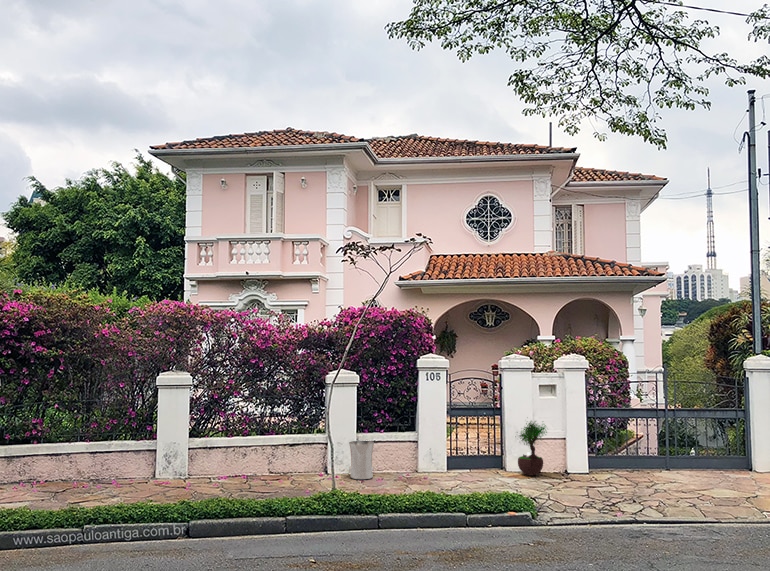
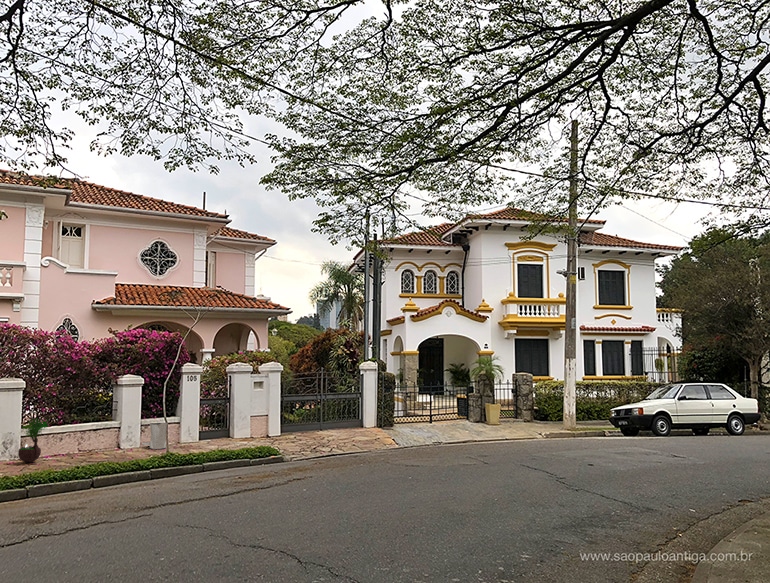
potted tree: present [518,421,547,475] -> present [18,419,46,463]

